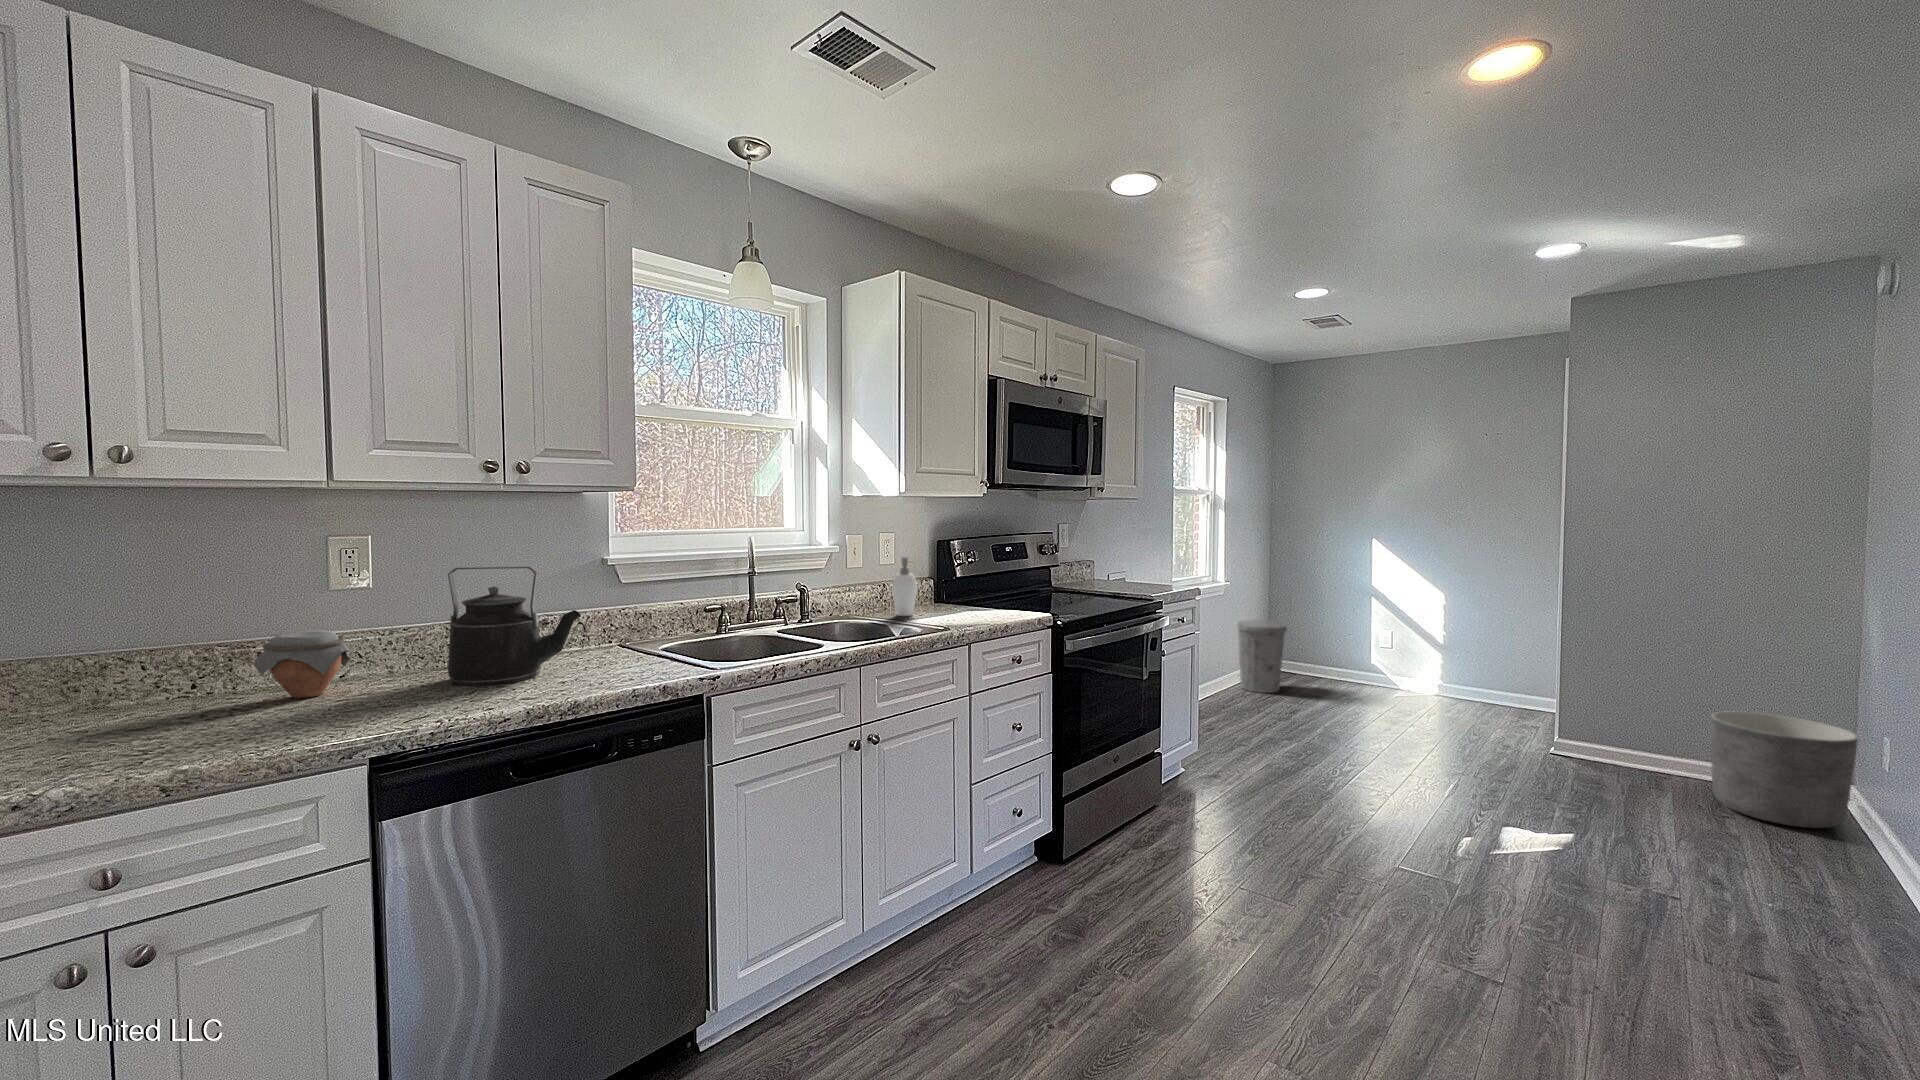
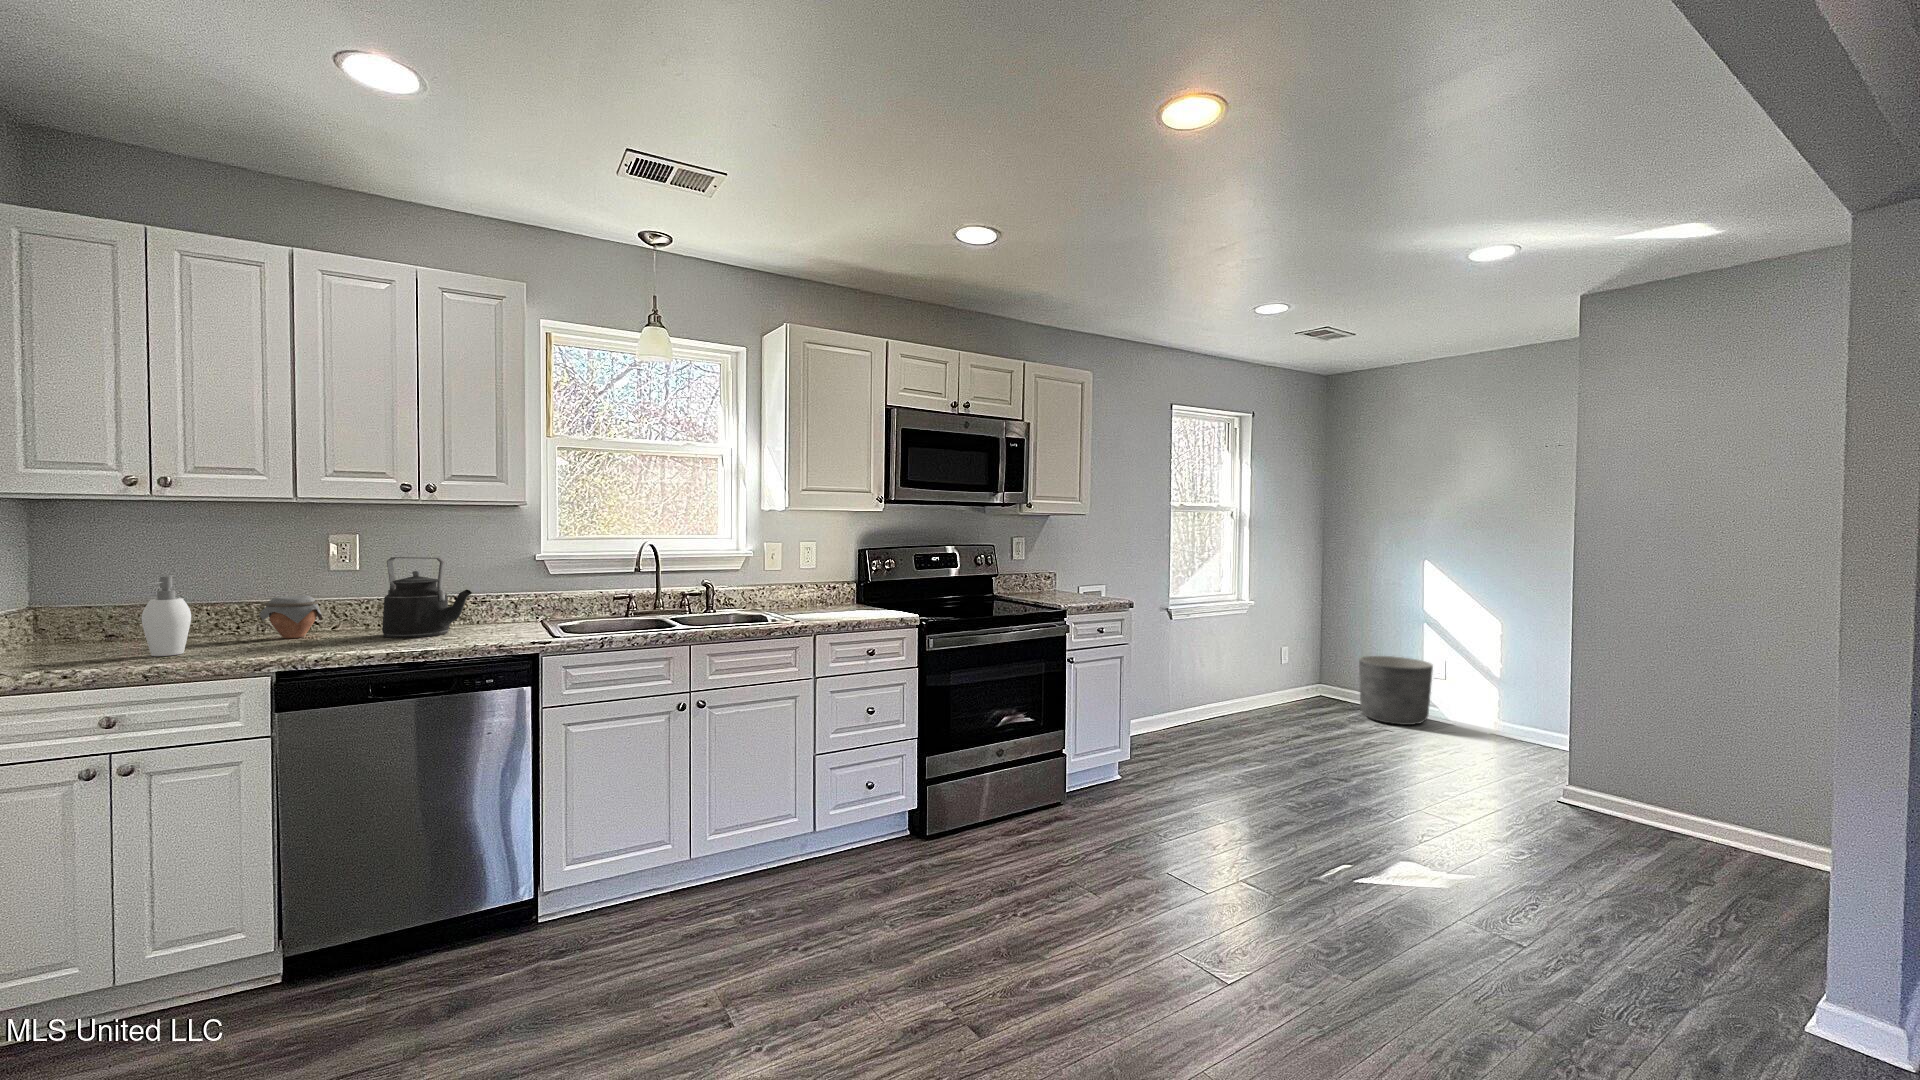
soap dispenser: present [892,557,917,616] -> present [141,576,191,656]
trash can: present [1237,620,1287,693] -> none [1265,641,1317,717]
planter: present [1711,711,1858,828] -> present [1359,656,1433,725]

